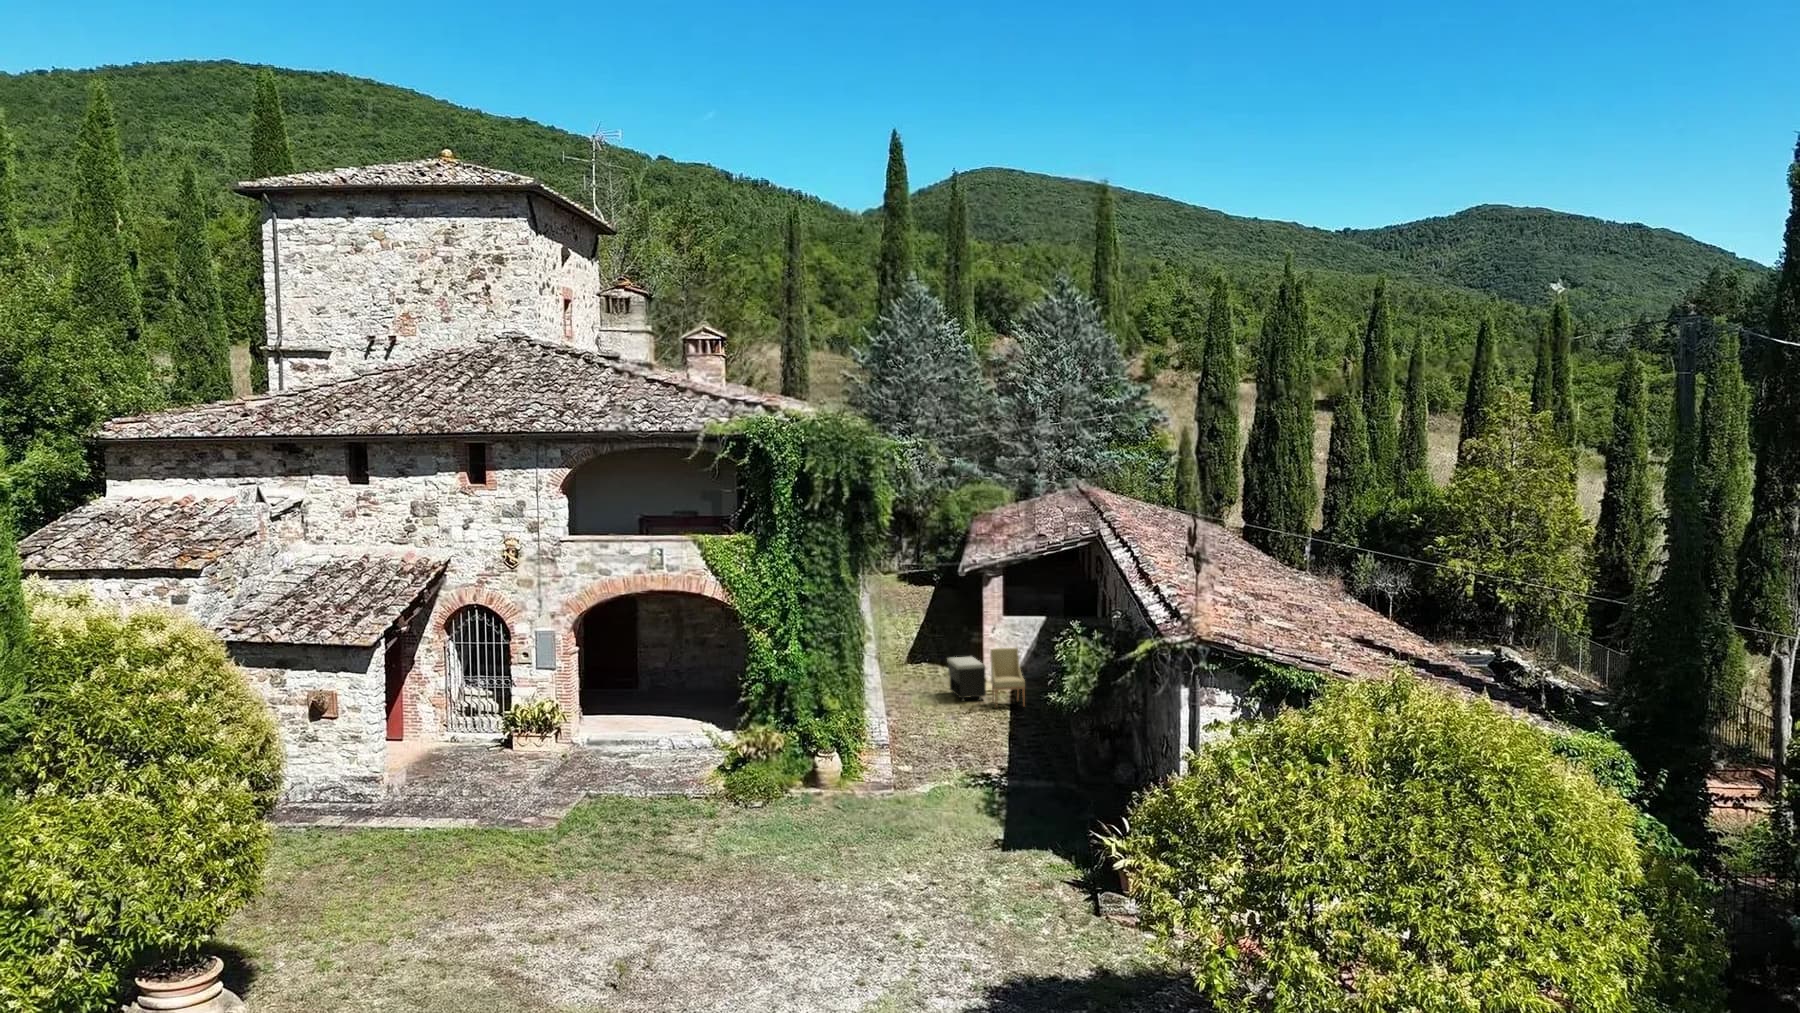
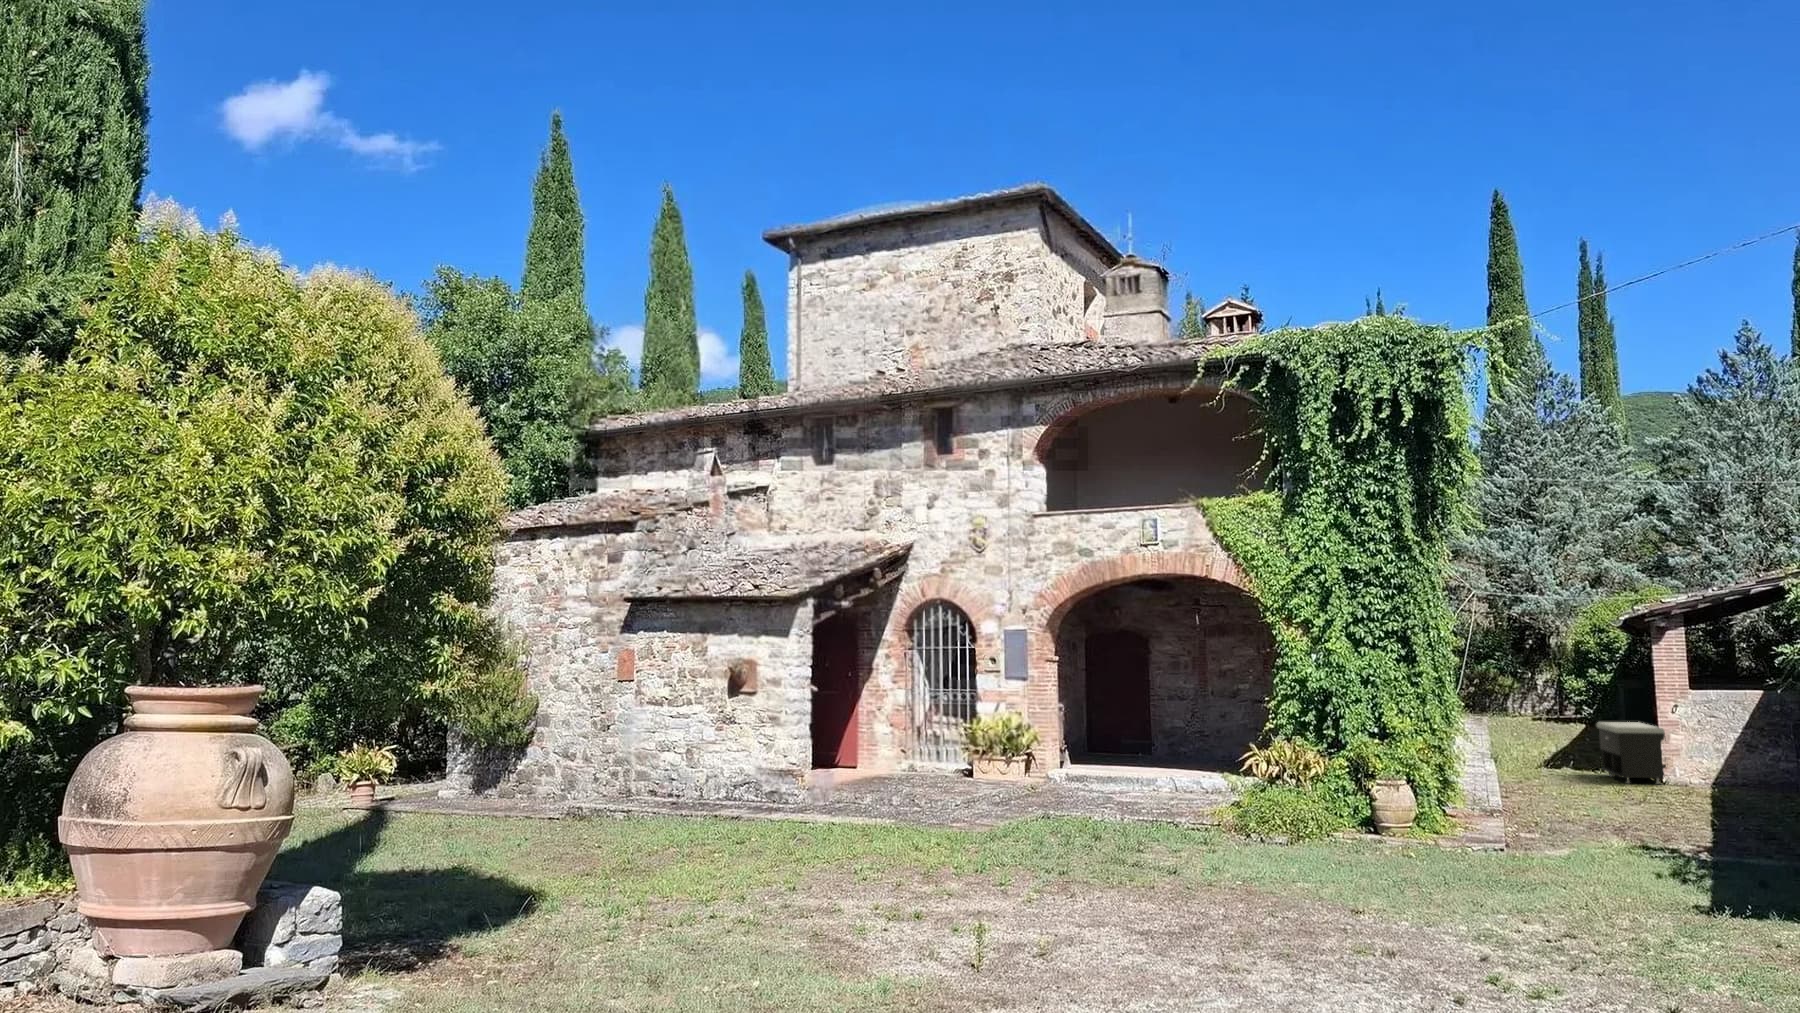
chair: present [990,648,1025,706] -> none [1673,703,1744,795]

